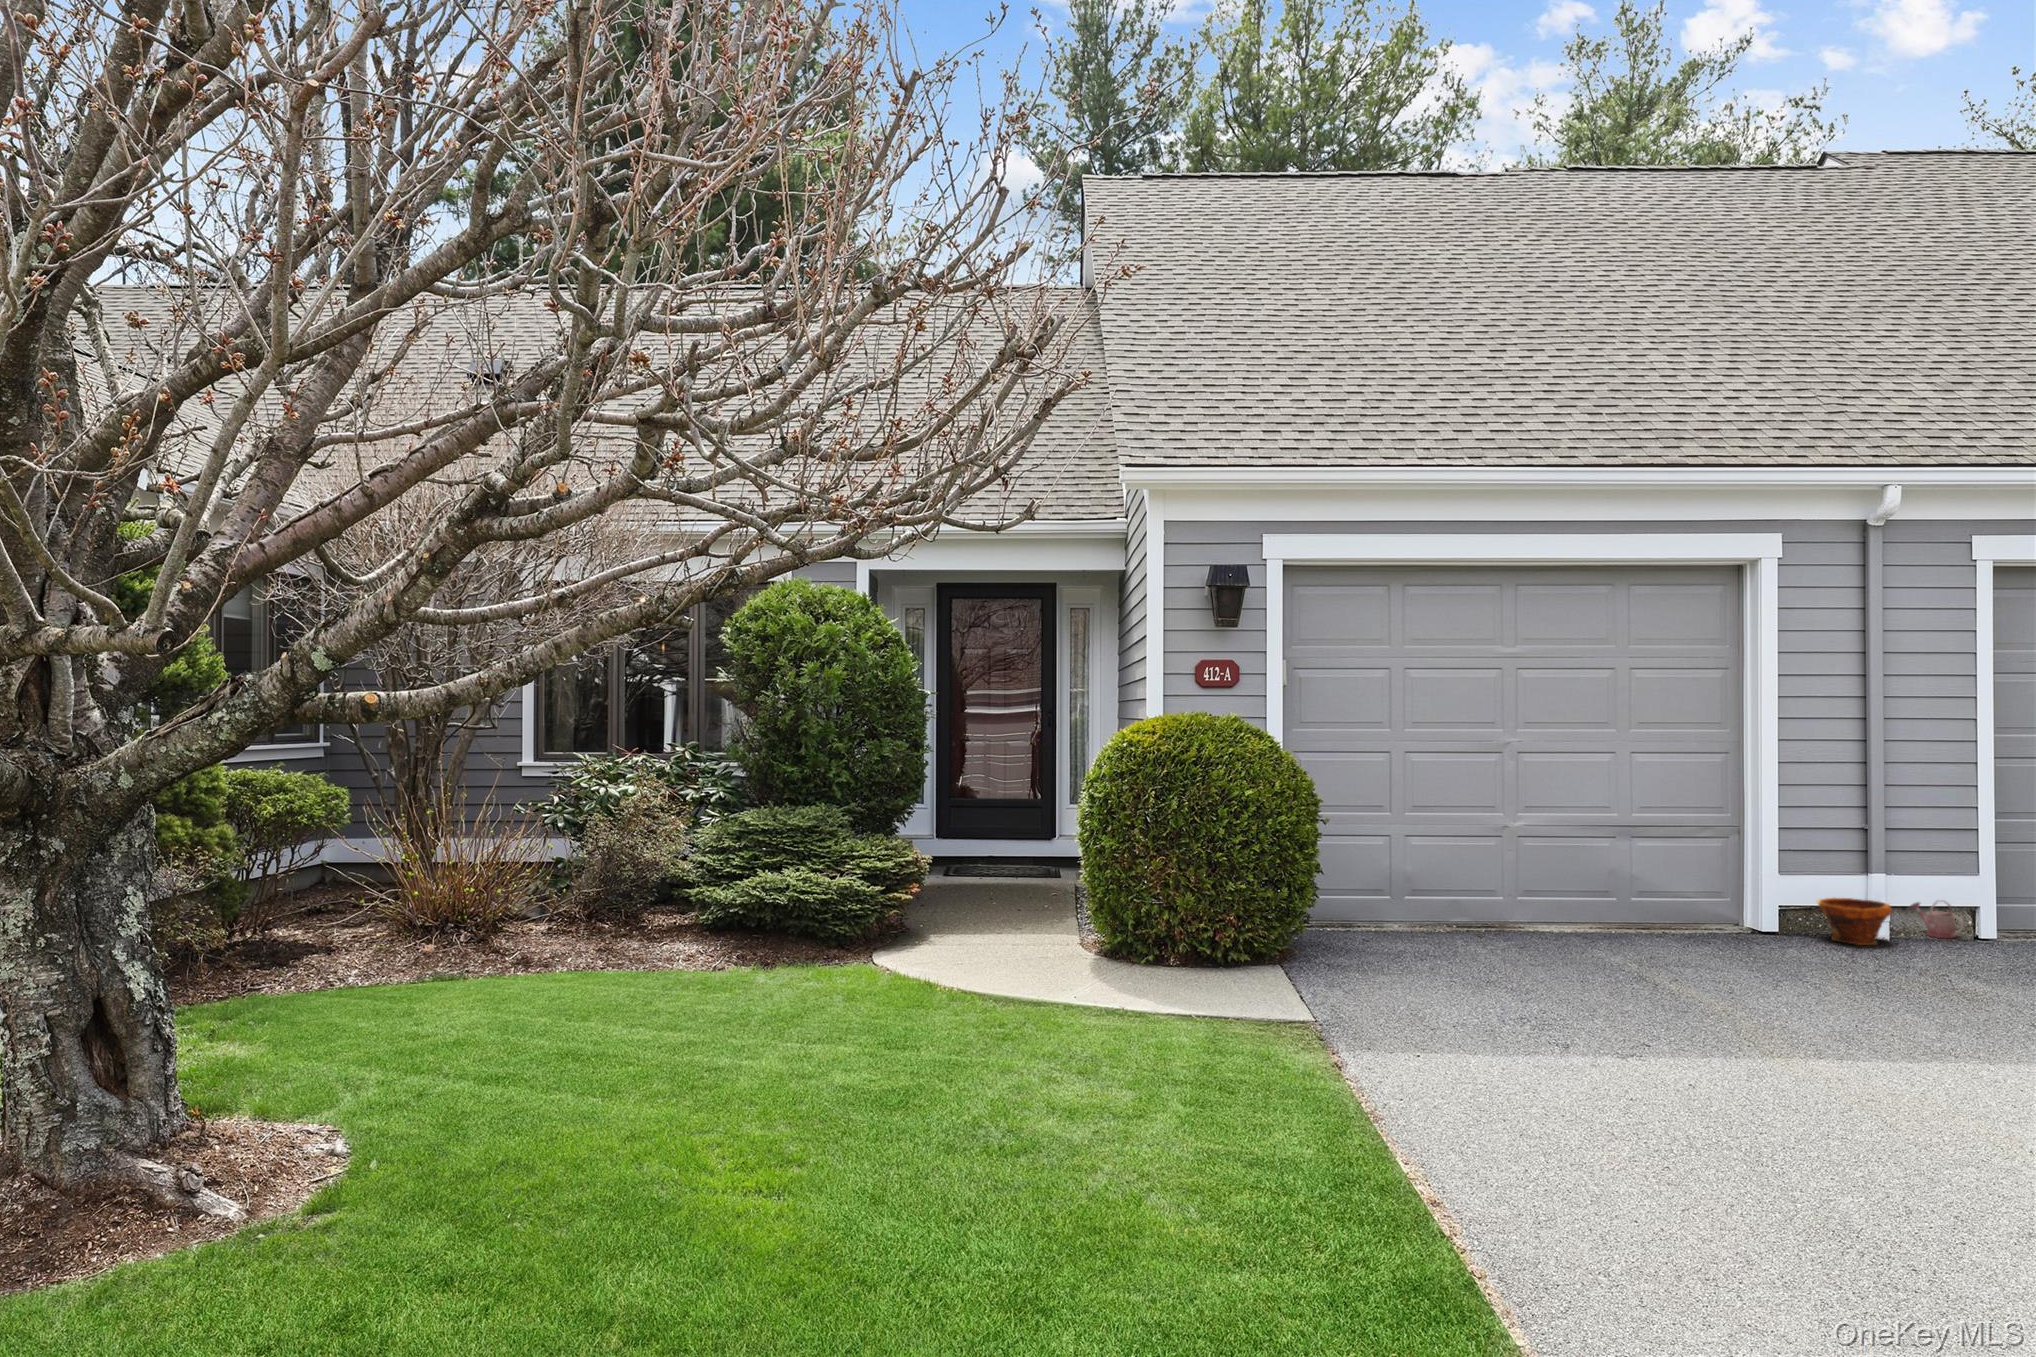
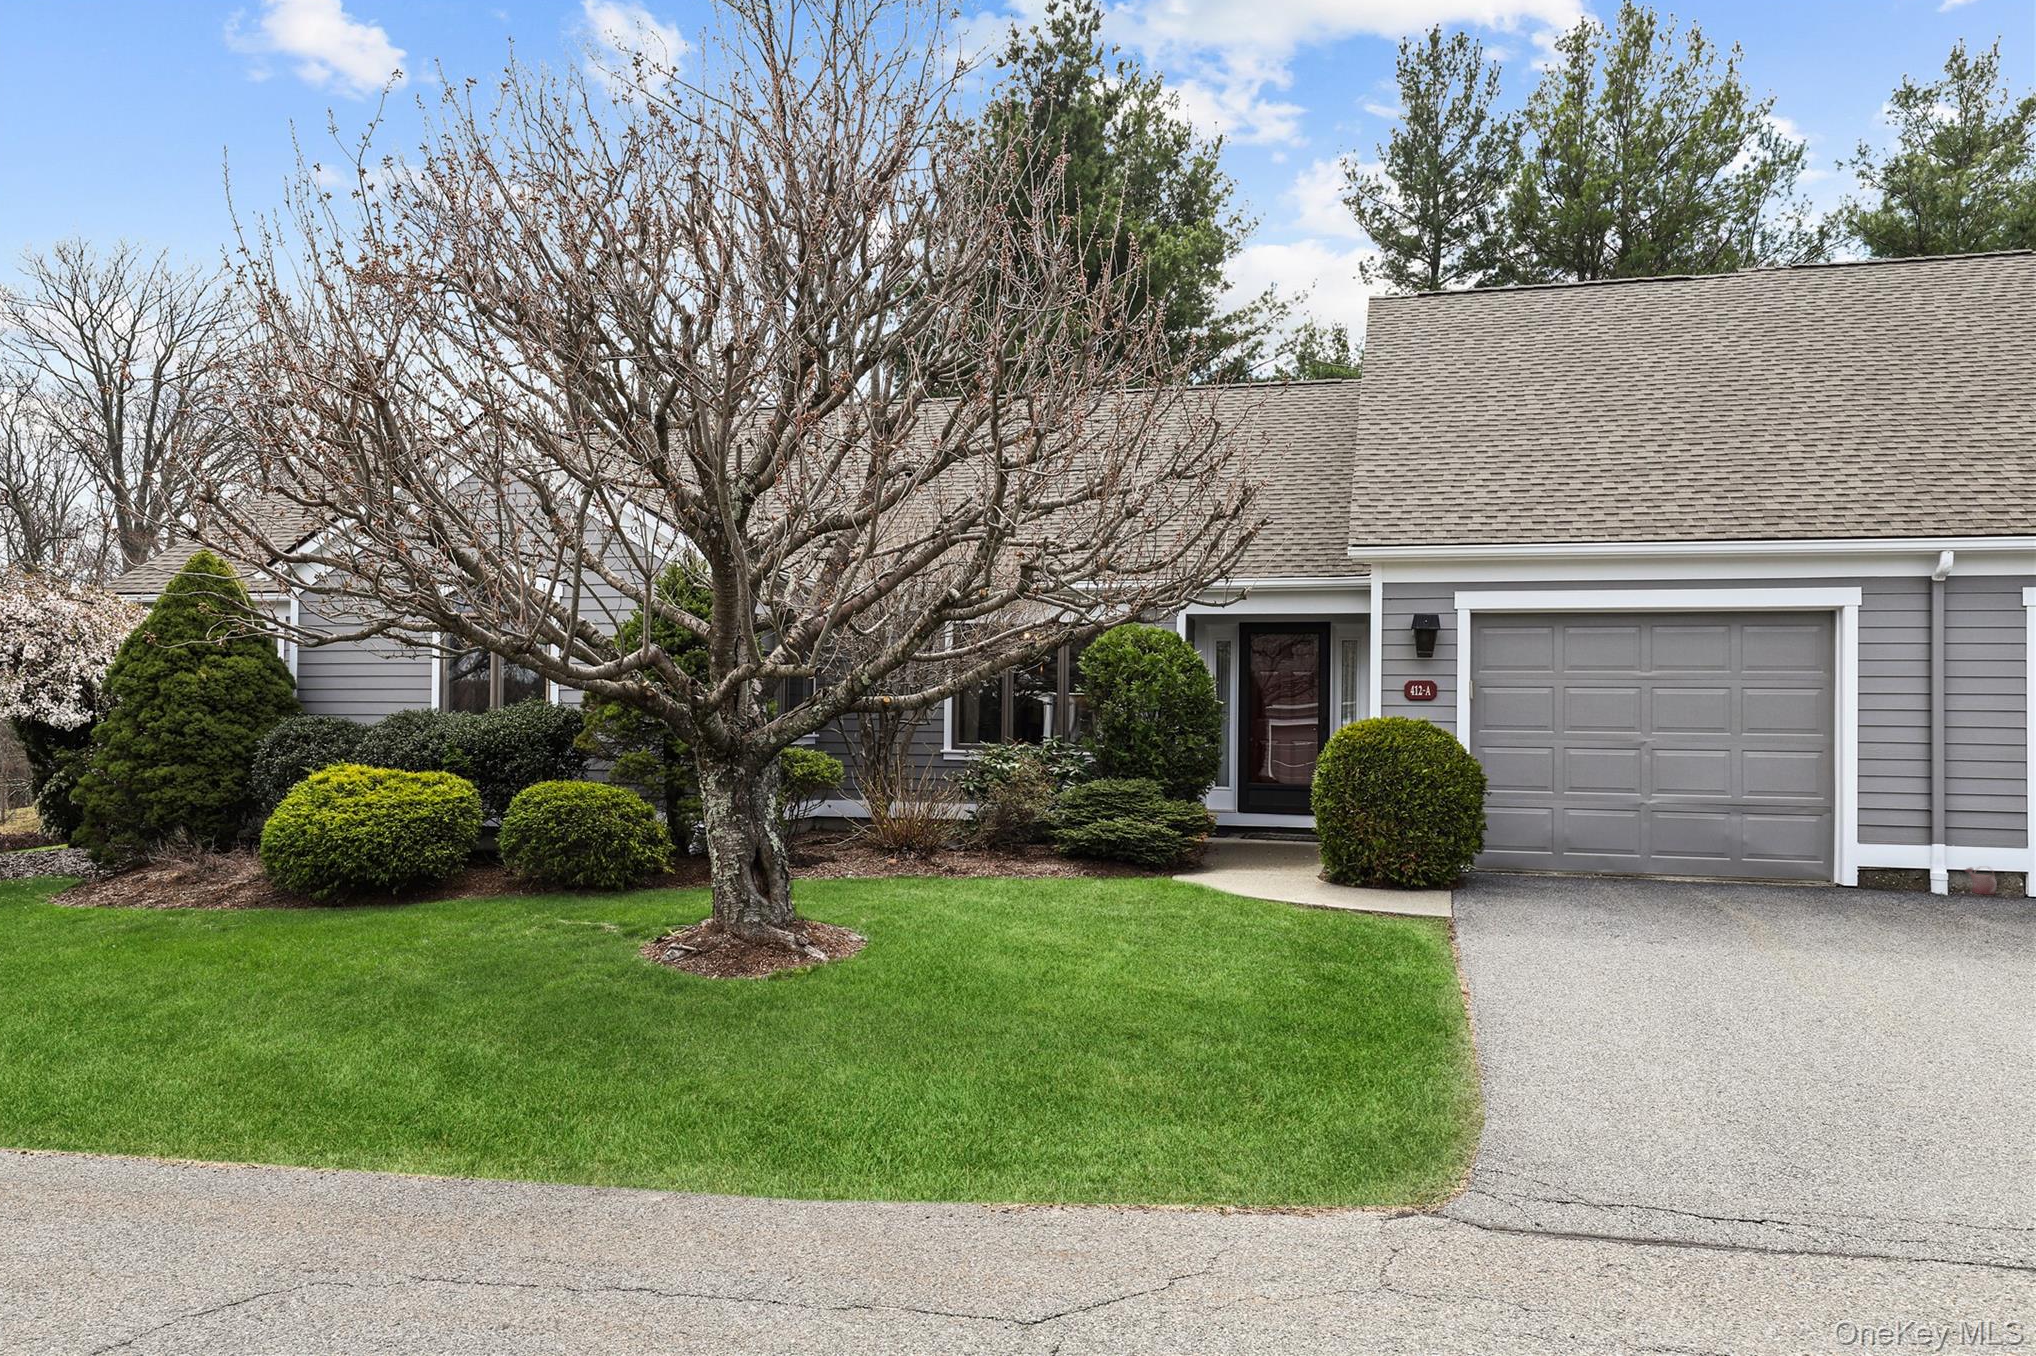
planter: present [1817,897,1891,945] -> none [1876,859,1934,894]

